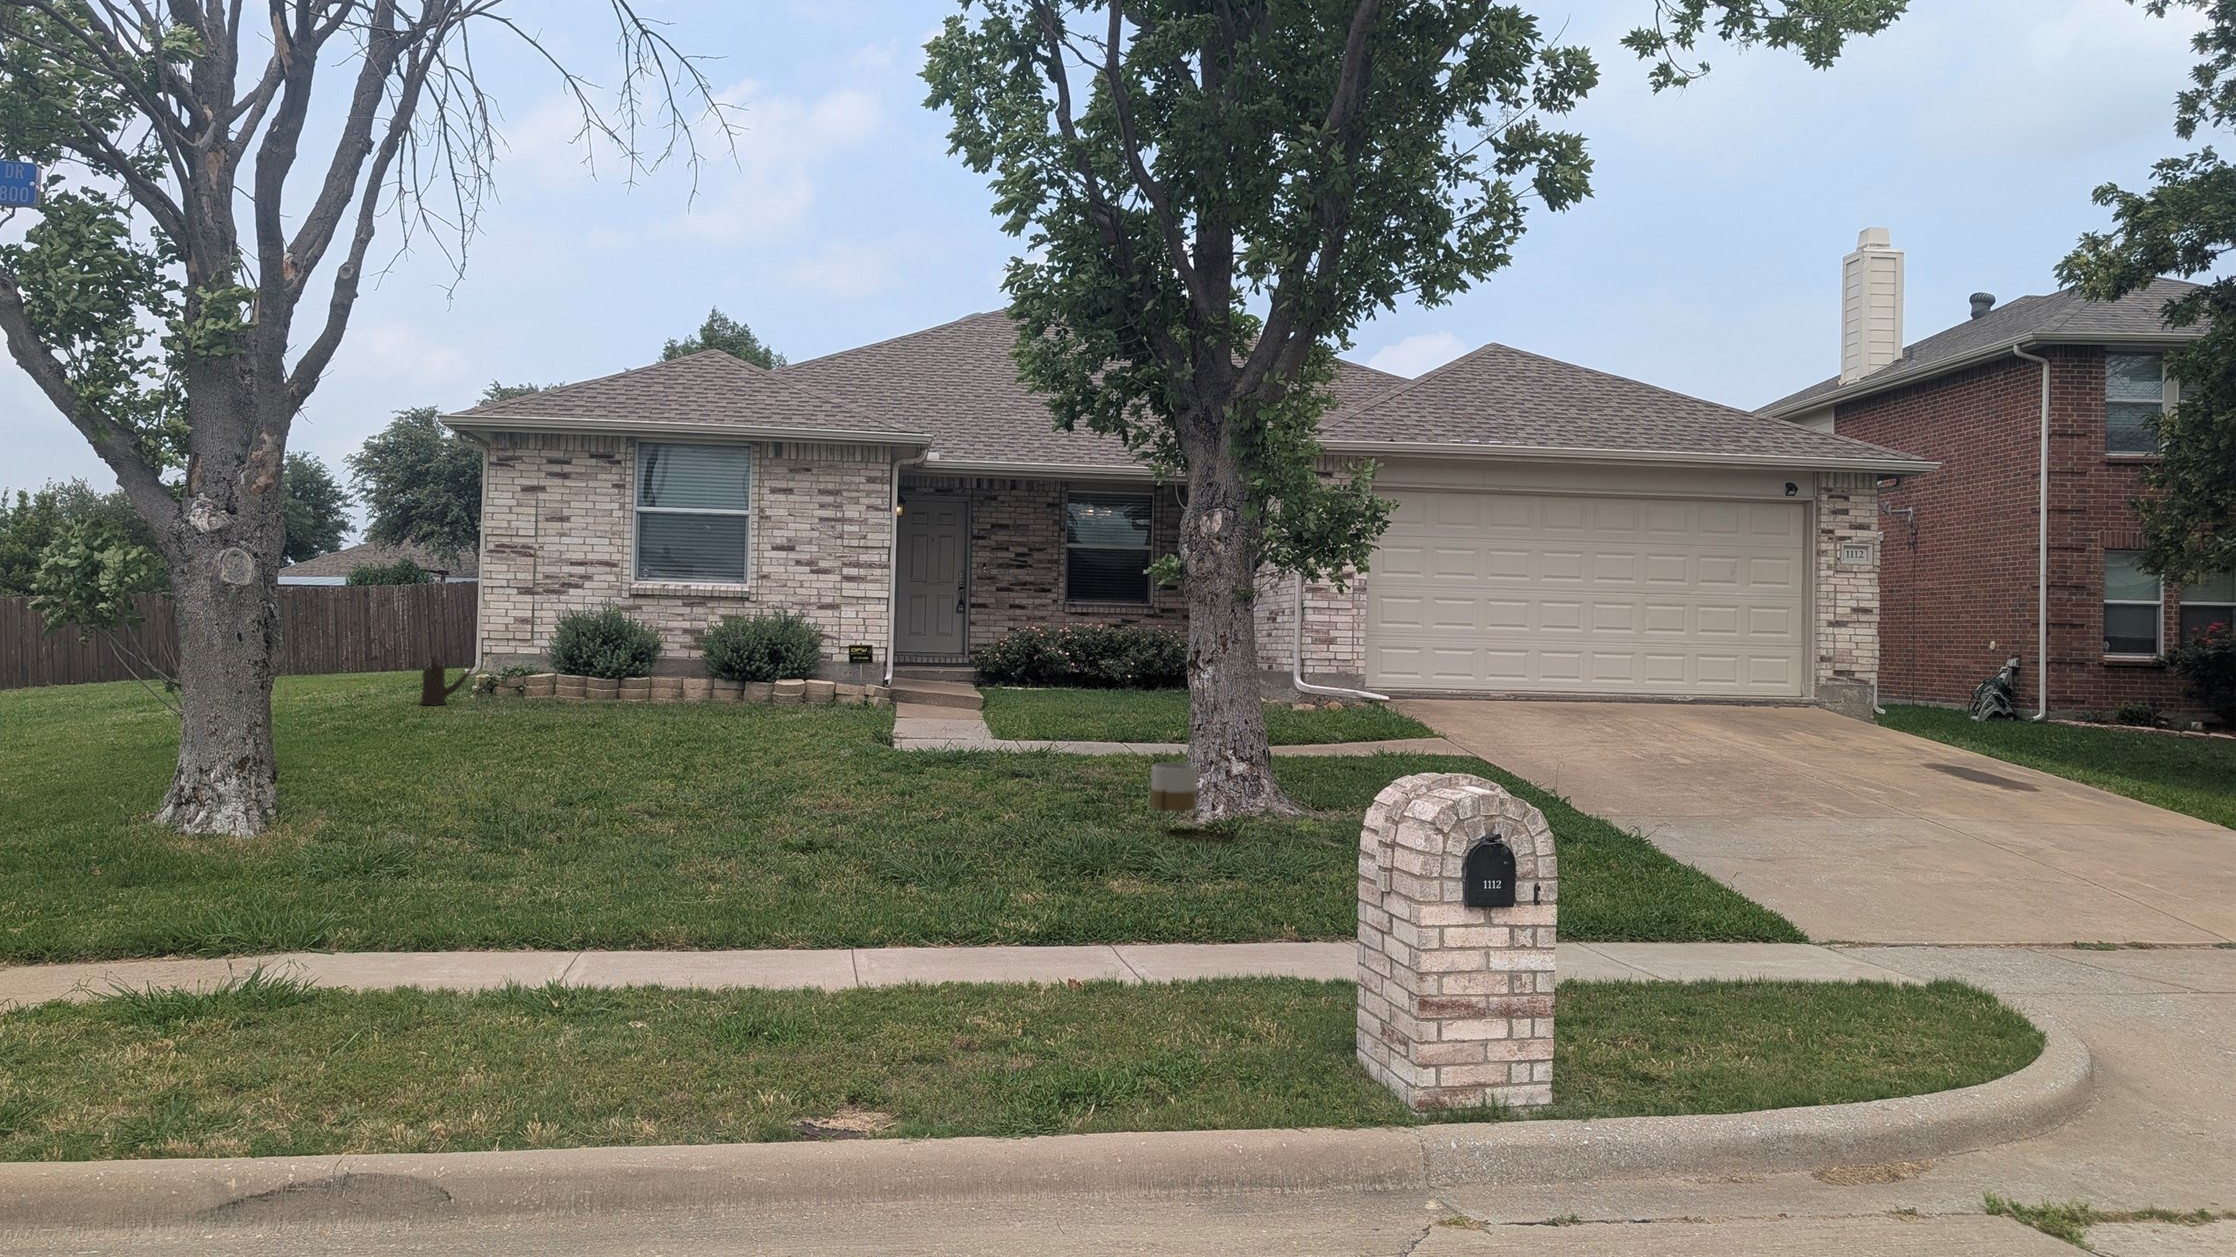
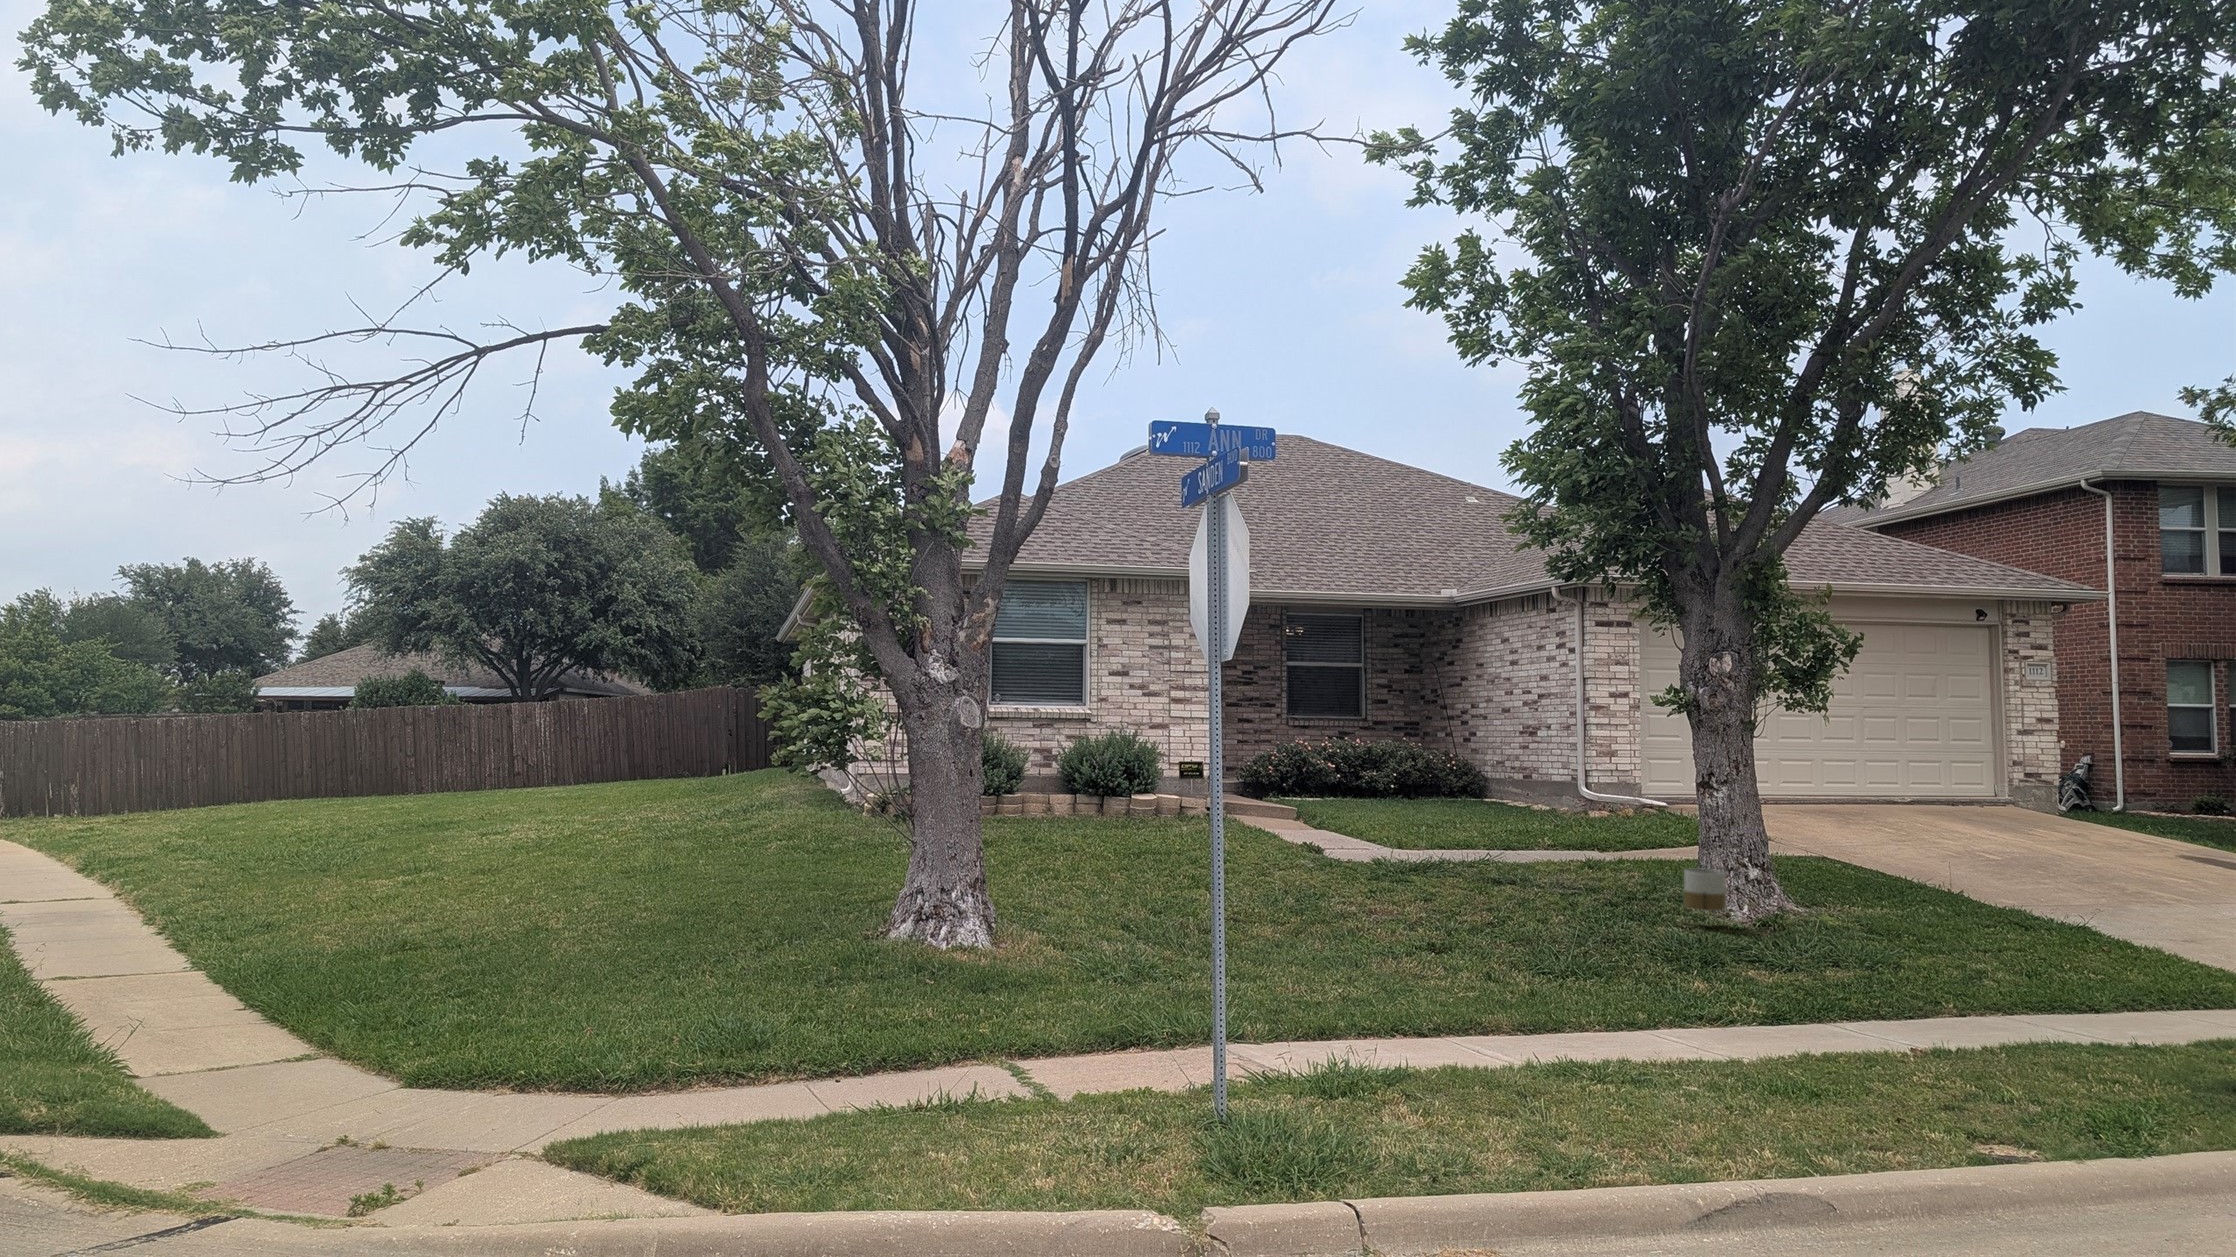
watering can: present [413,656,476,705] -> none [794,779,848,826]

